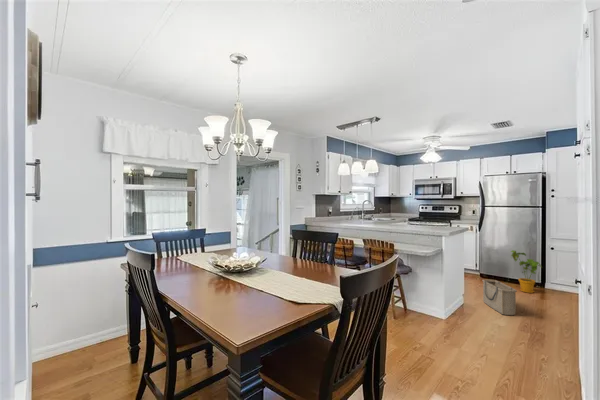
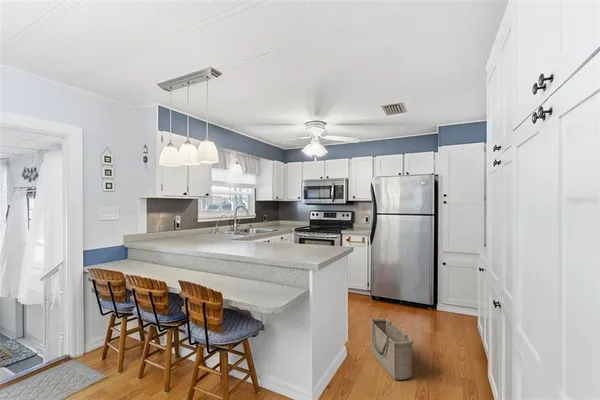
house plant: present [511,250,542,293] -> none [404,270,438,323]

